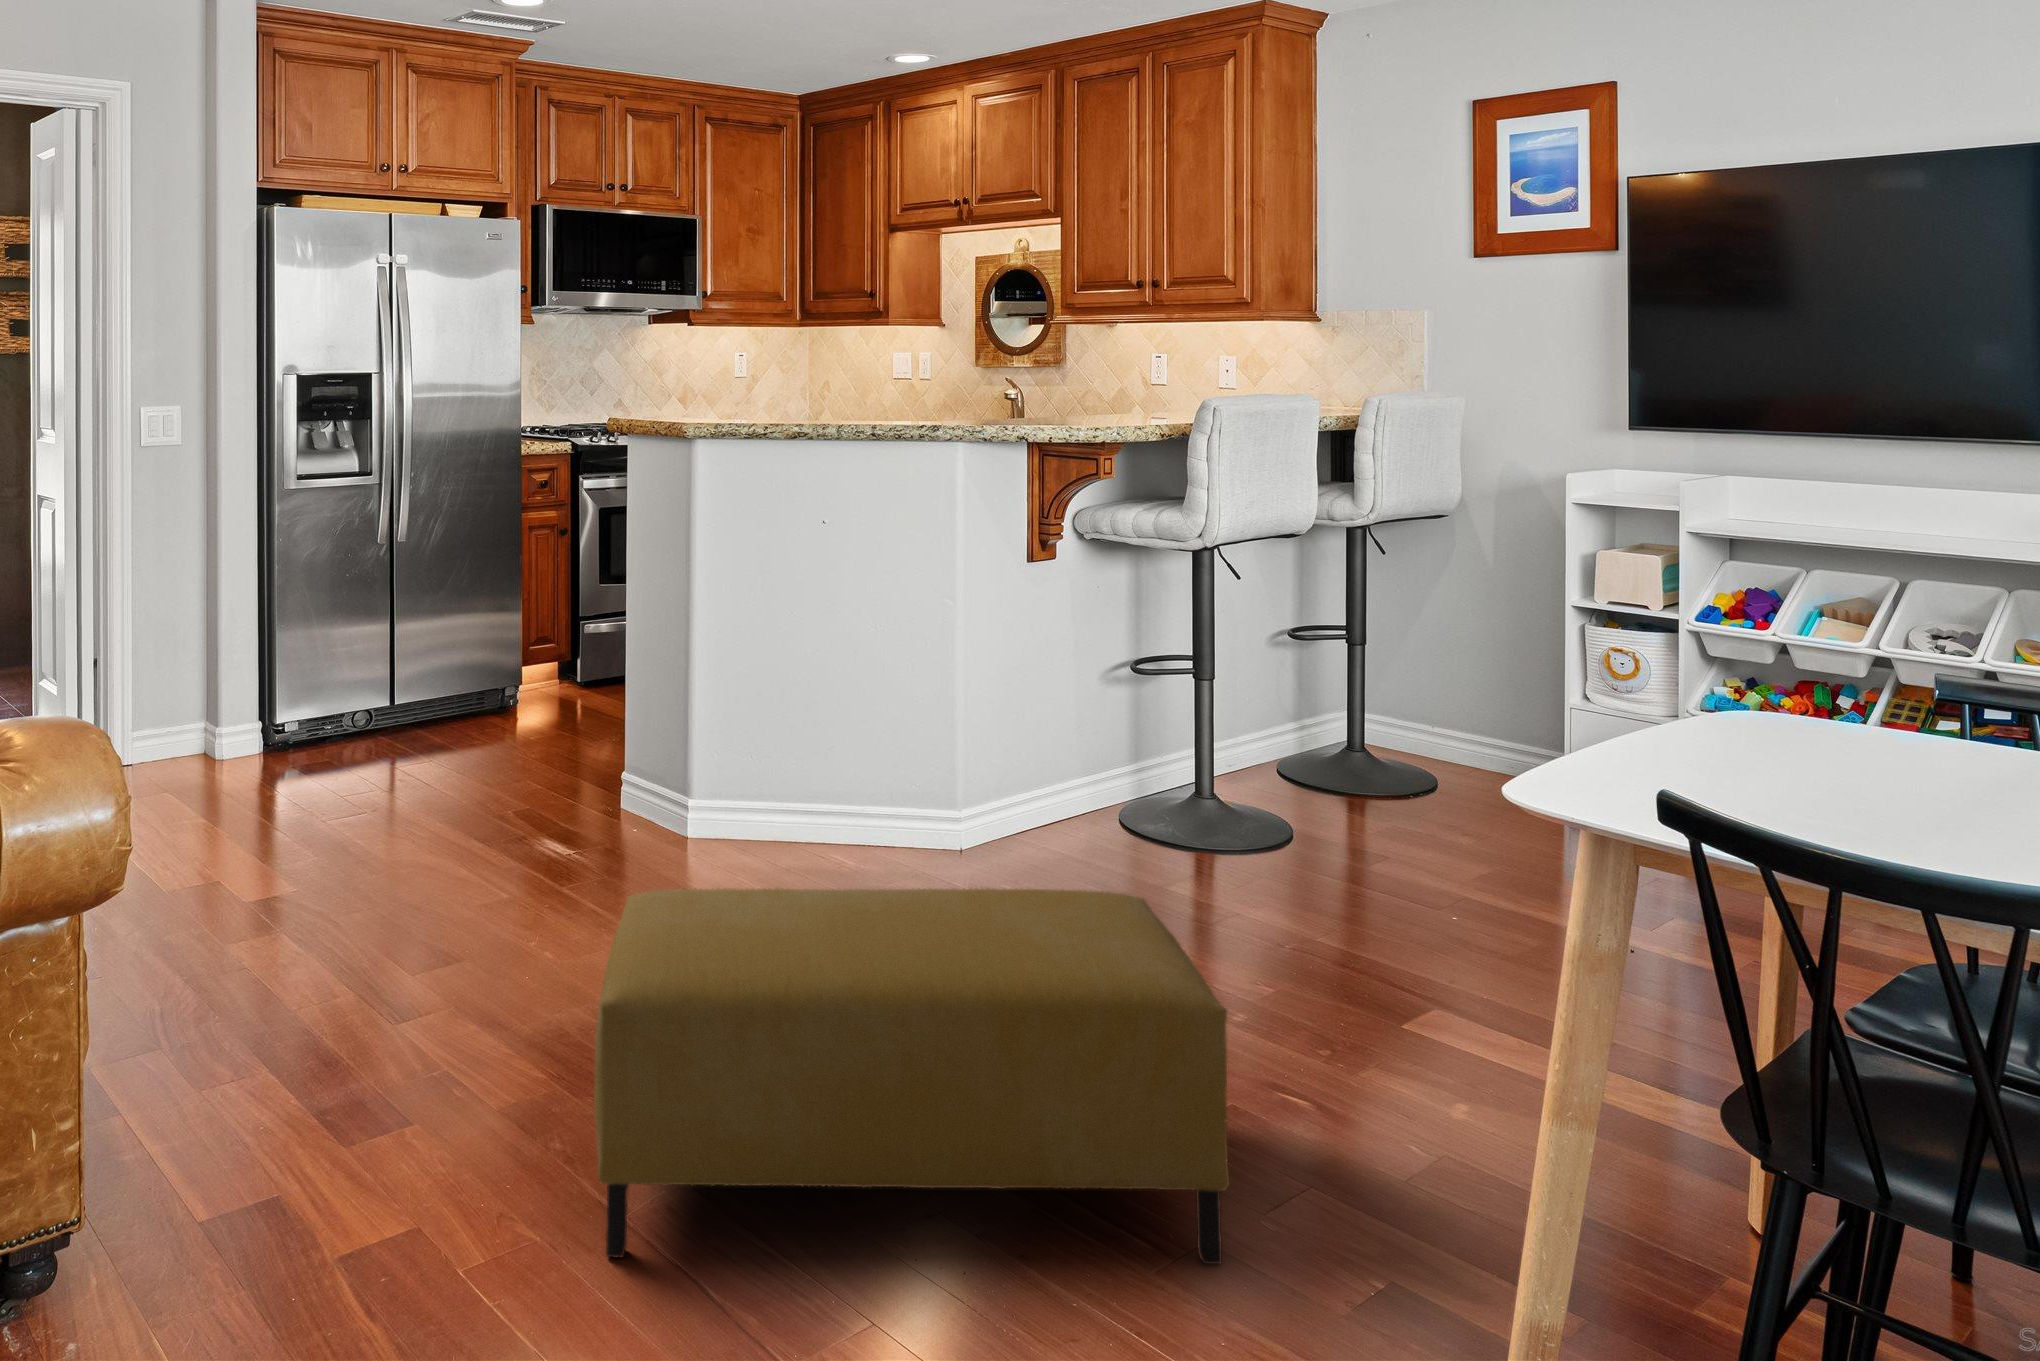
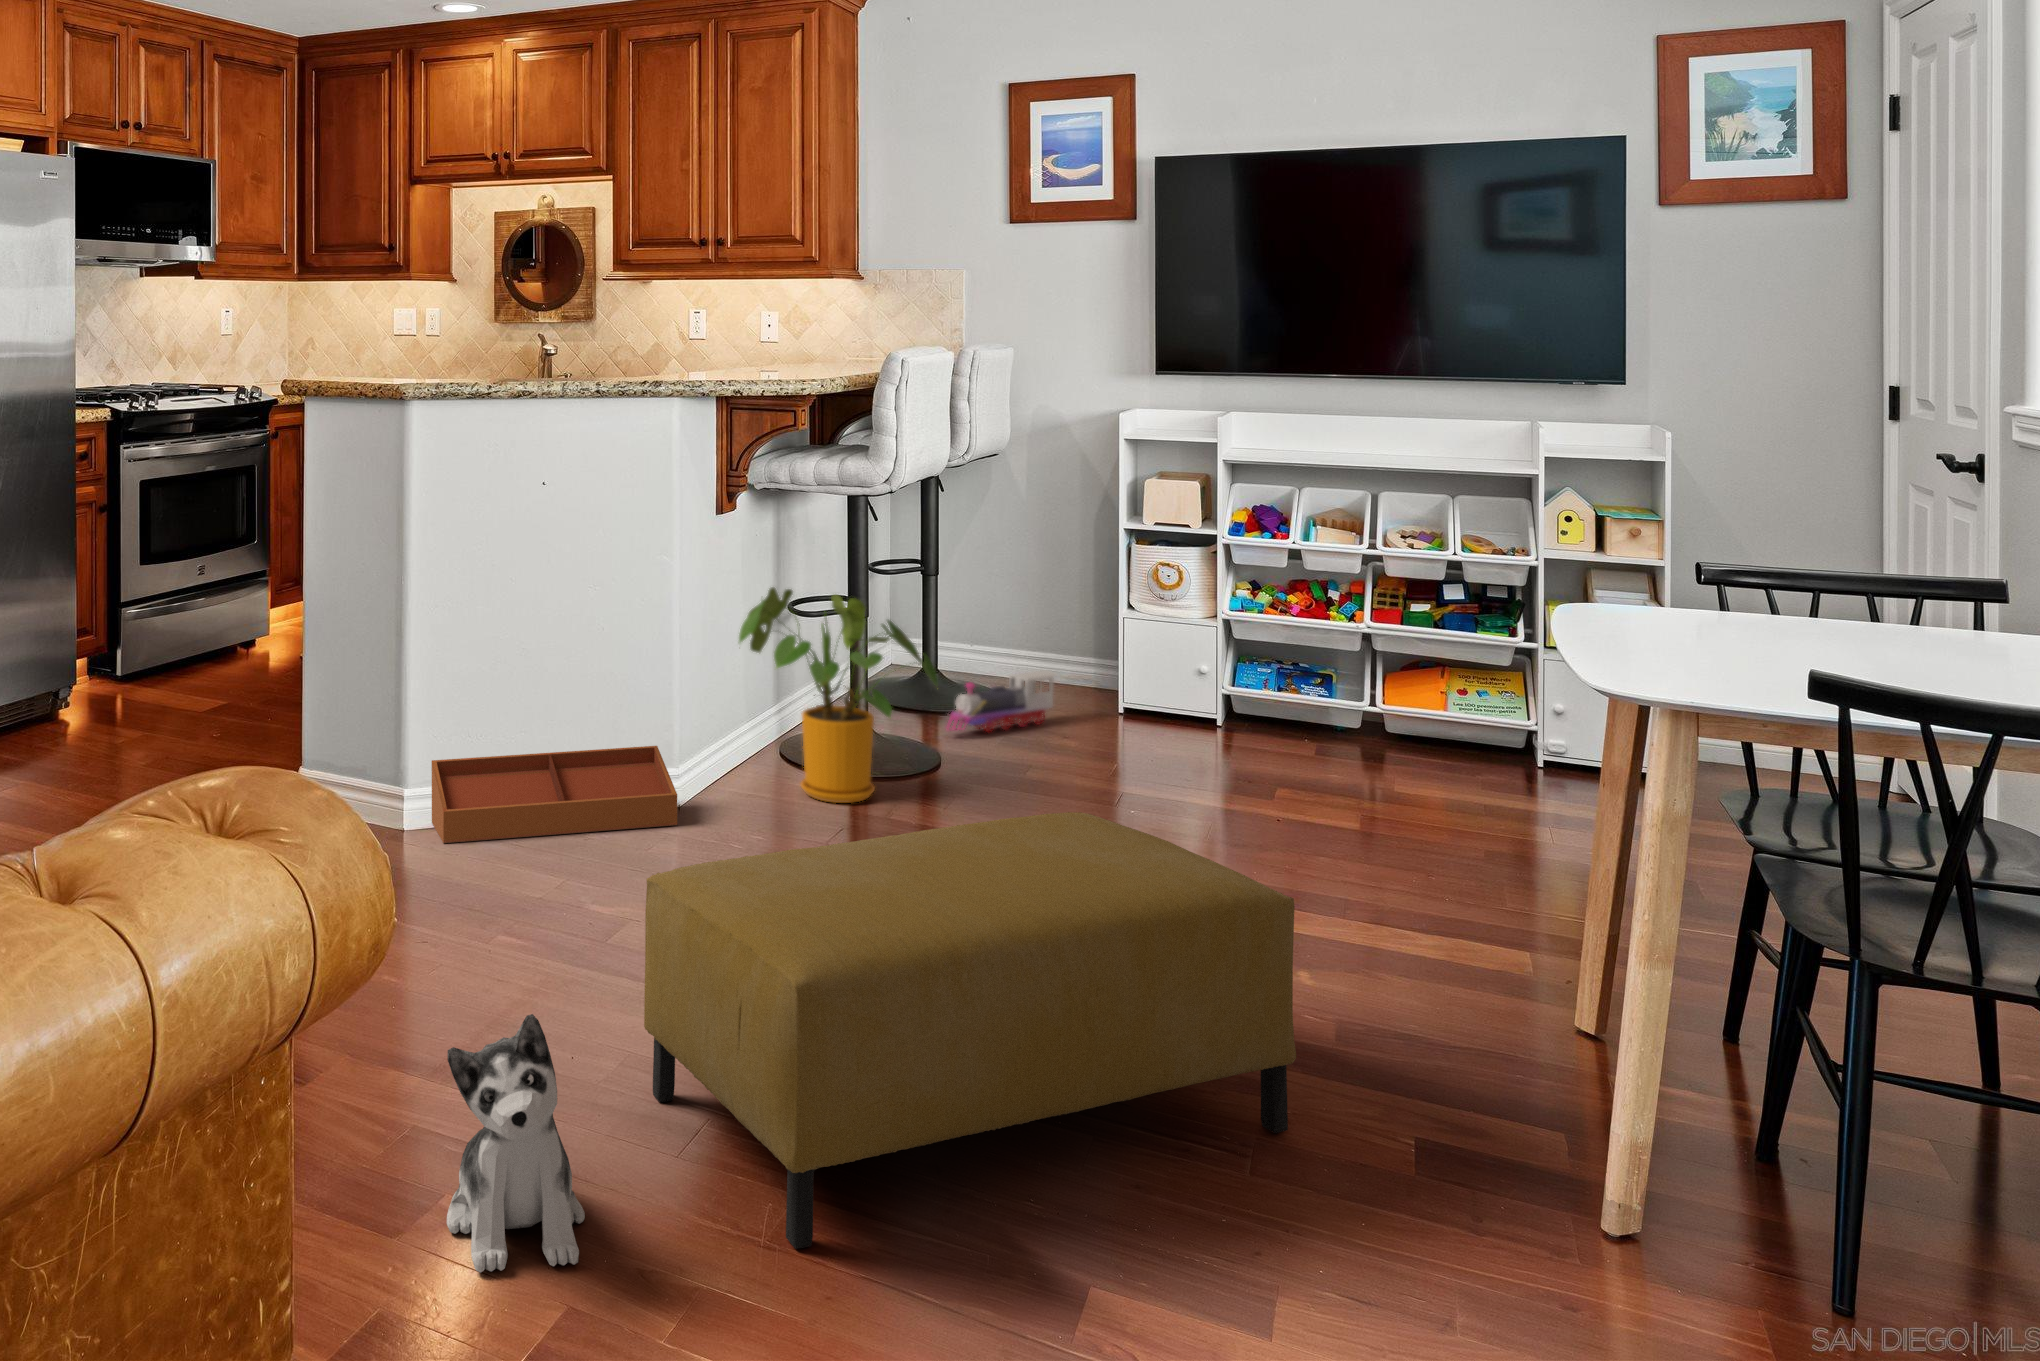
house plant: none [1030,639,1227,870] -> present [739,587,937,803]
toy train: none [1321,756,1478,818] -> present [947,670,1057,732]
storage bin: none [701,779,936,869] -> present [432,746,677,843]
plush toy: none [332,994,469,1225] -> present [447,1014,585,1272]

